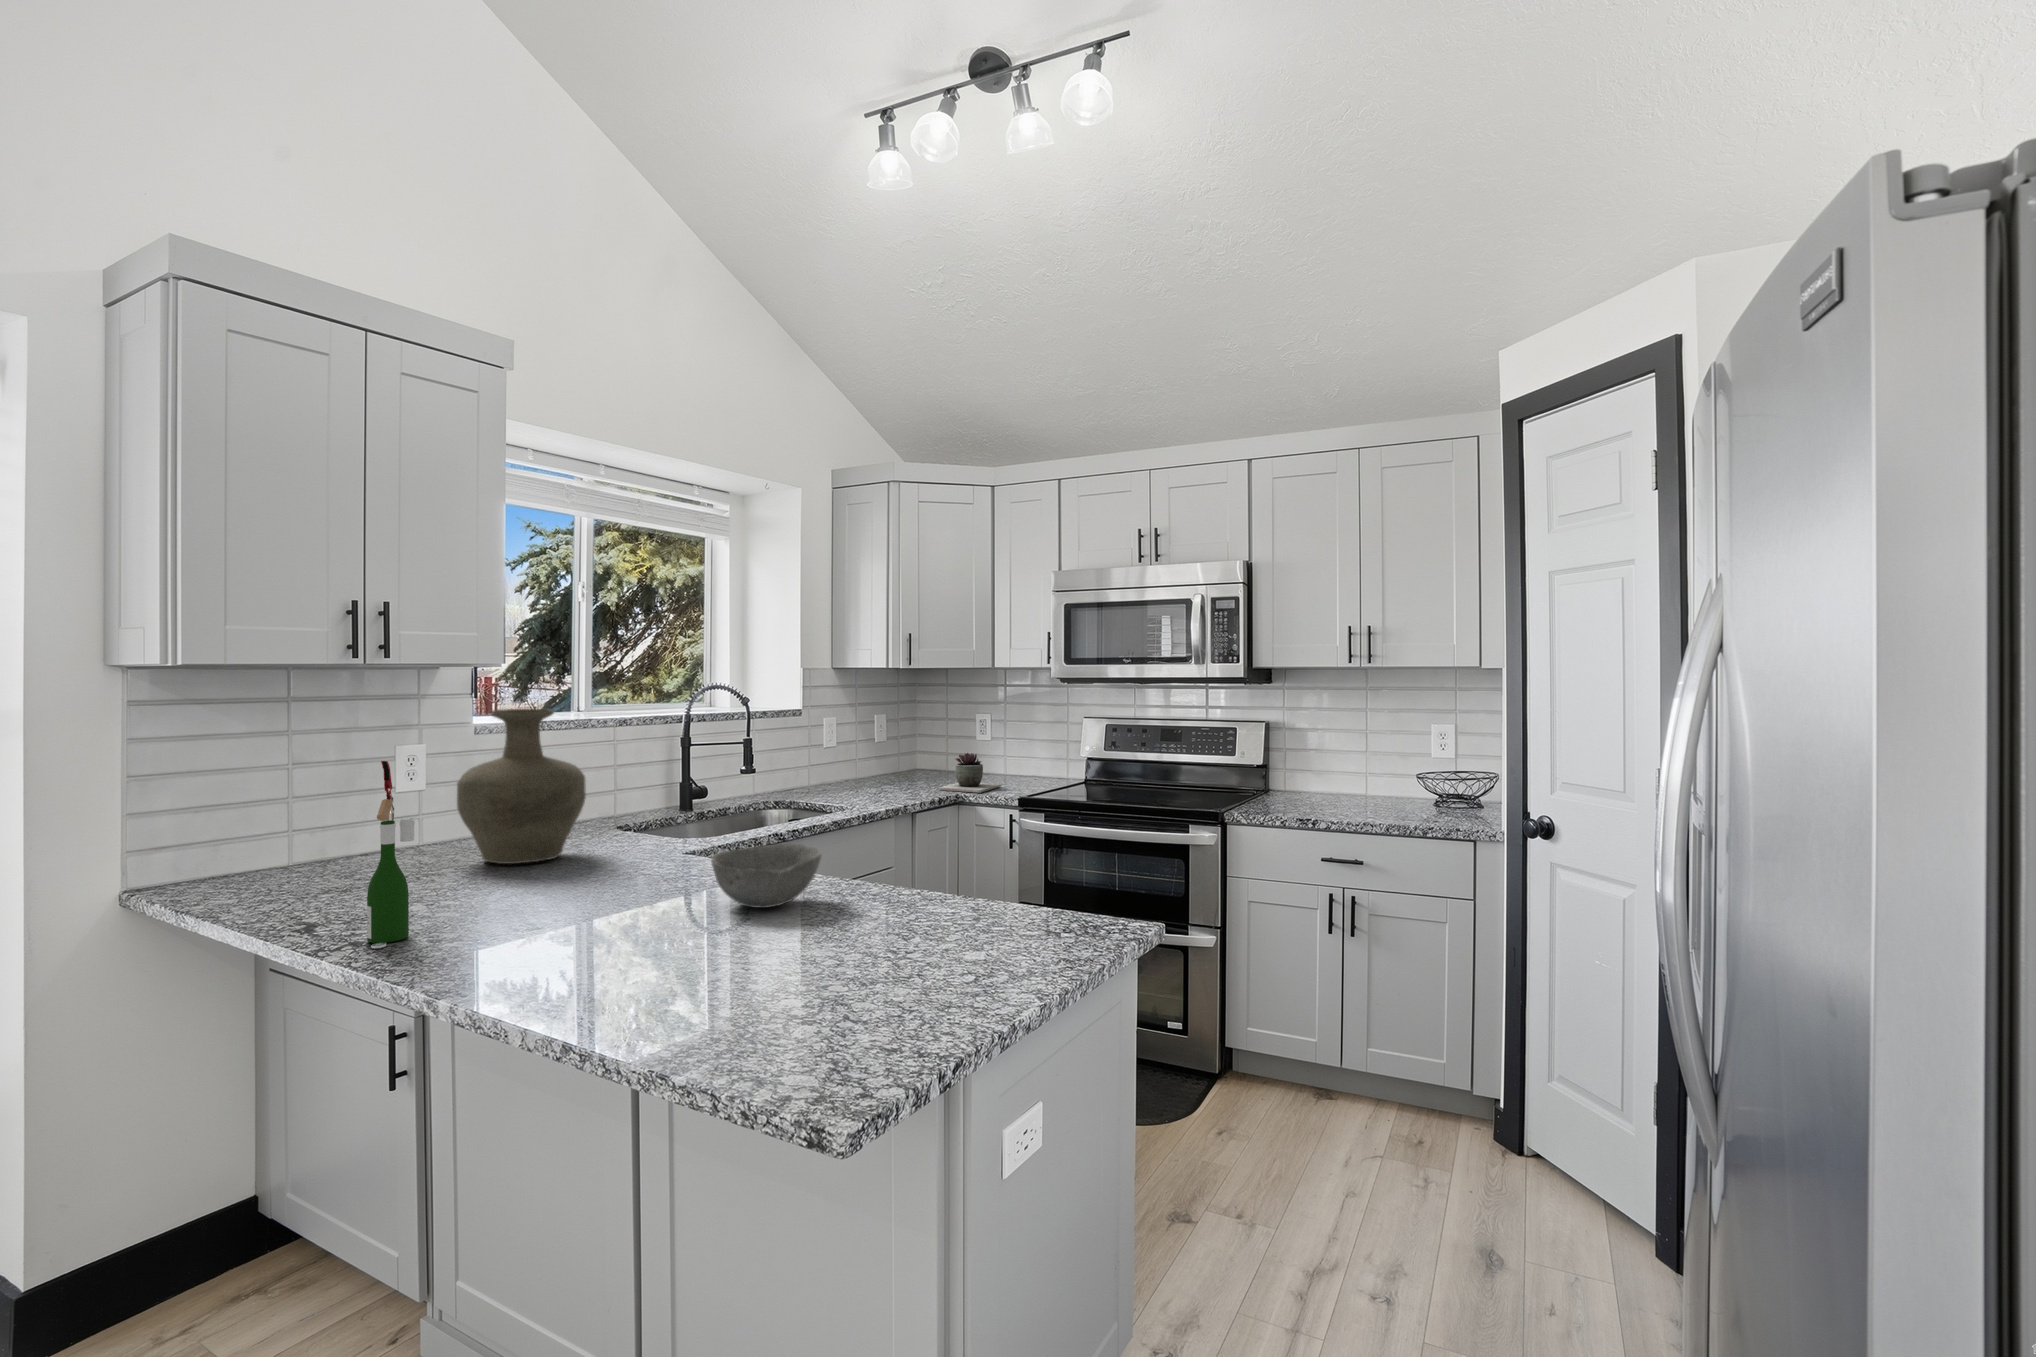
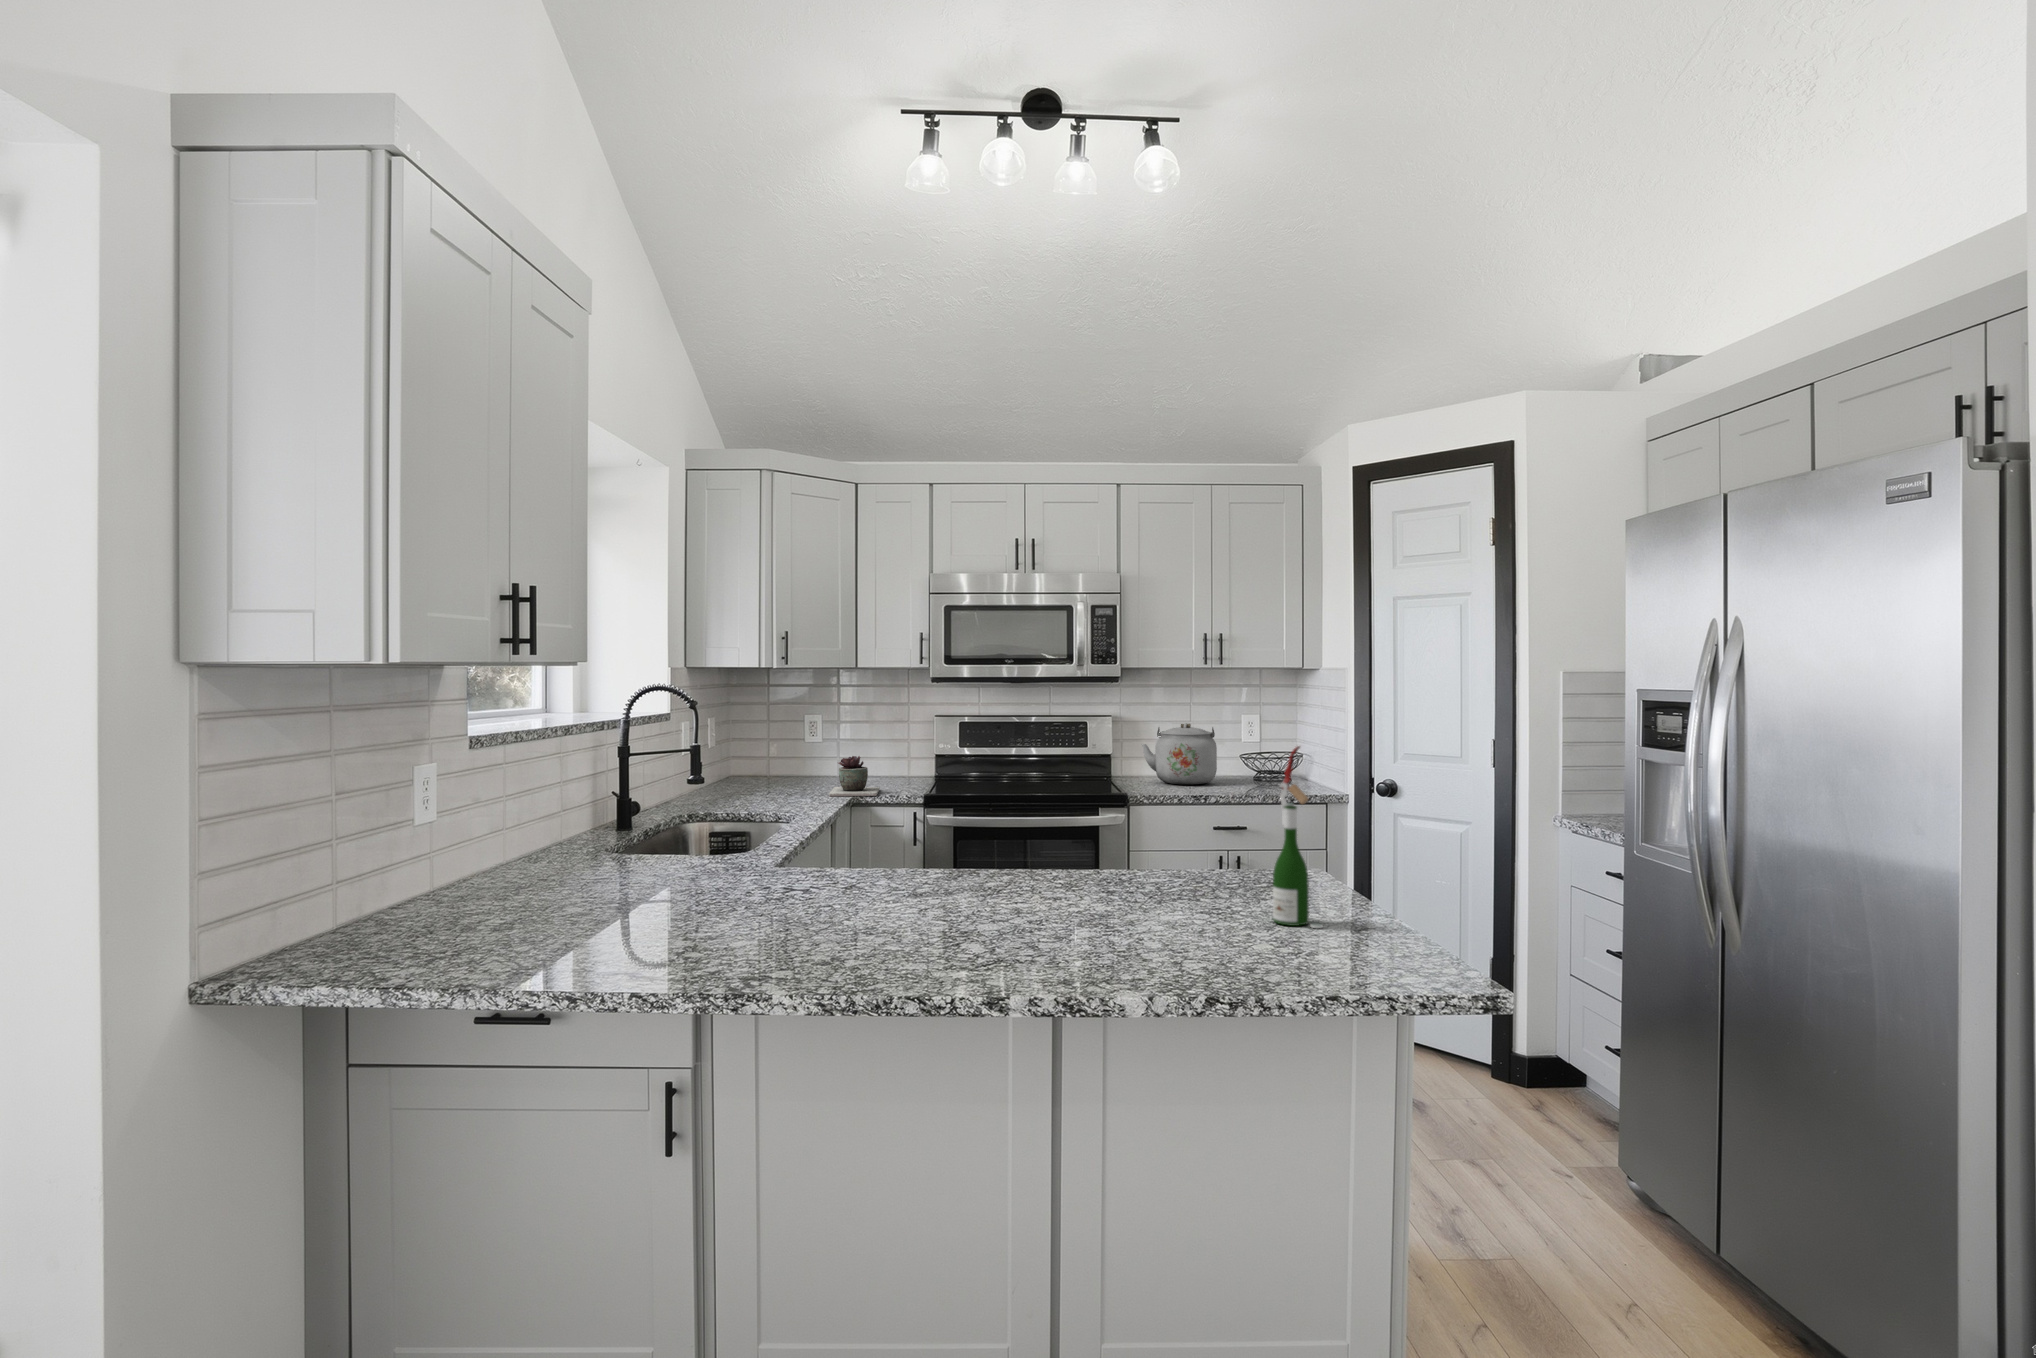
vase: present [457,709,586,864] -> none [549,711,694,891]
kettle: none [1290,736,1381,805] -> present [1142,723,1217,785]
wine bottle: present [367,761,415,948] -> present [1273,746,1323,928]
bowl: present [711,844,822,908] -> none [960,831,1068,893]

